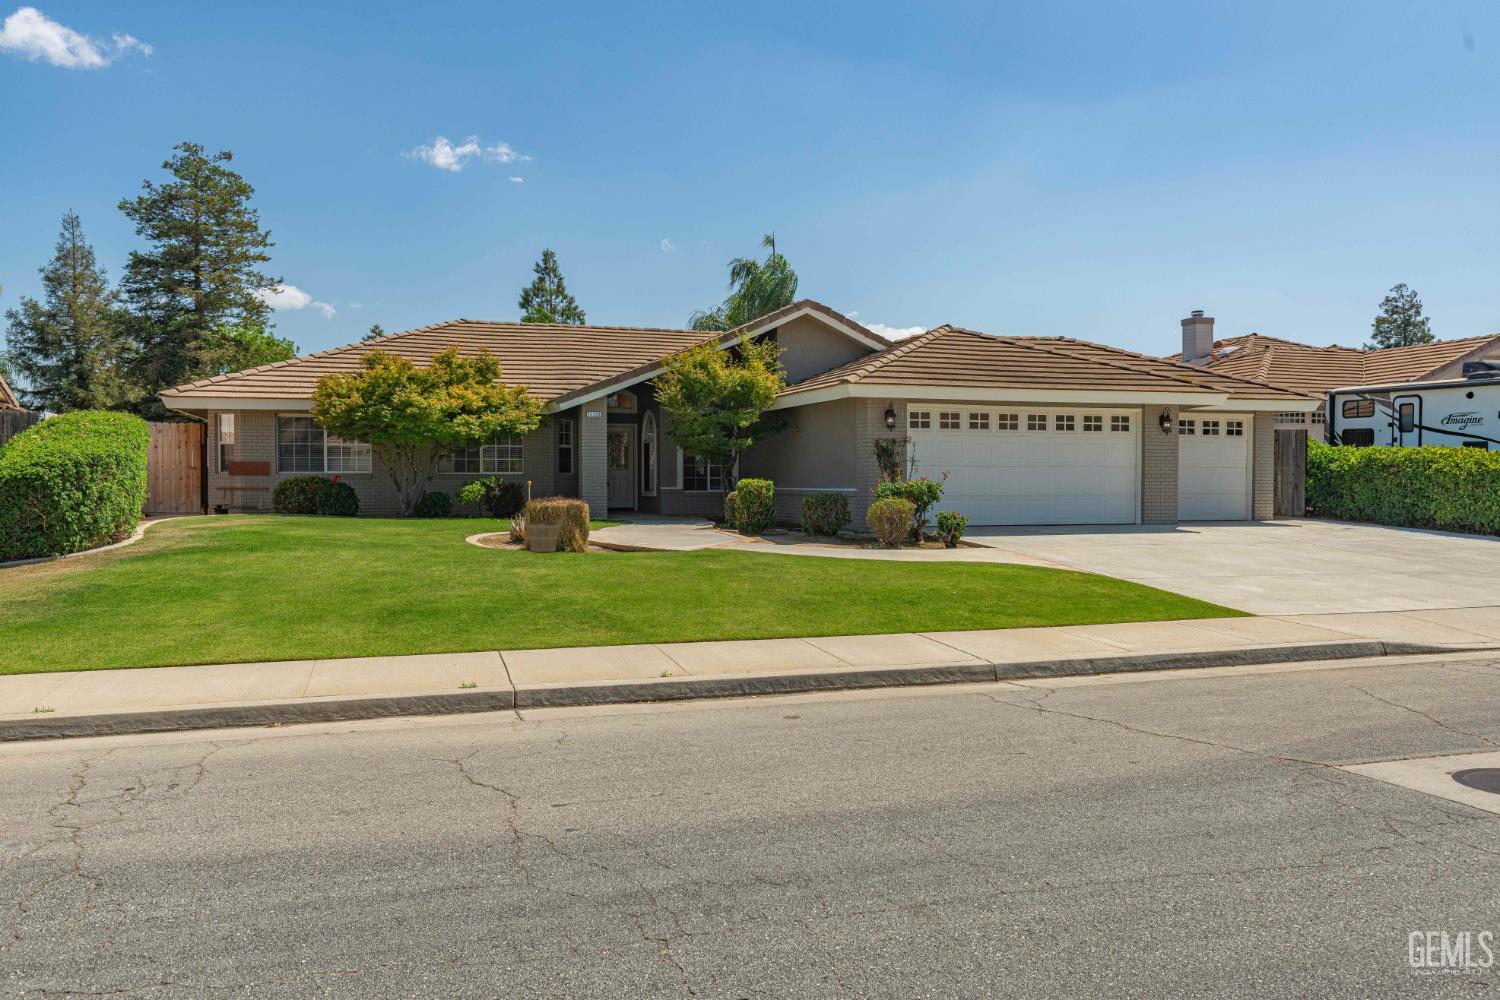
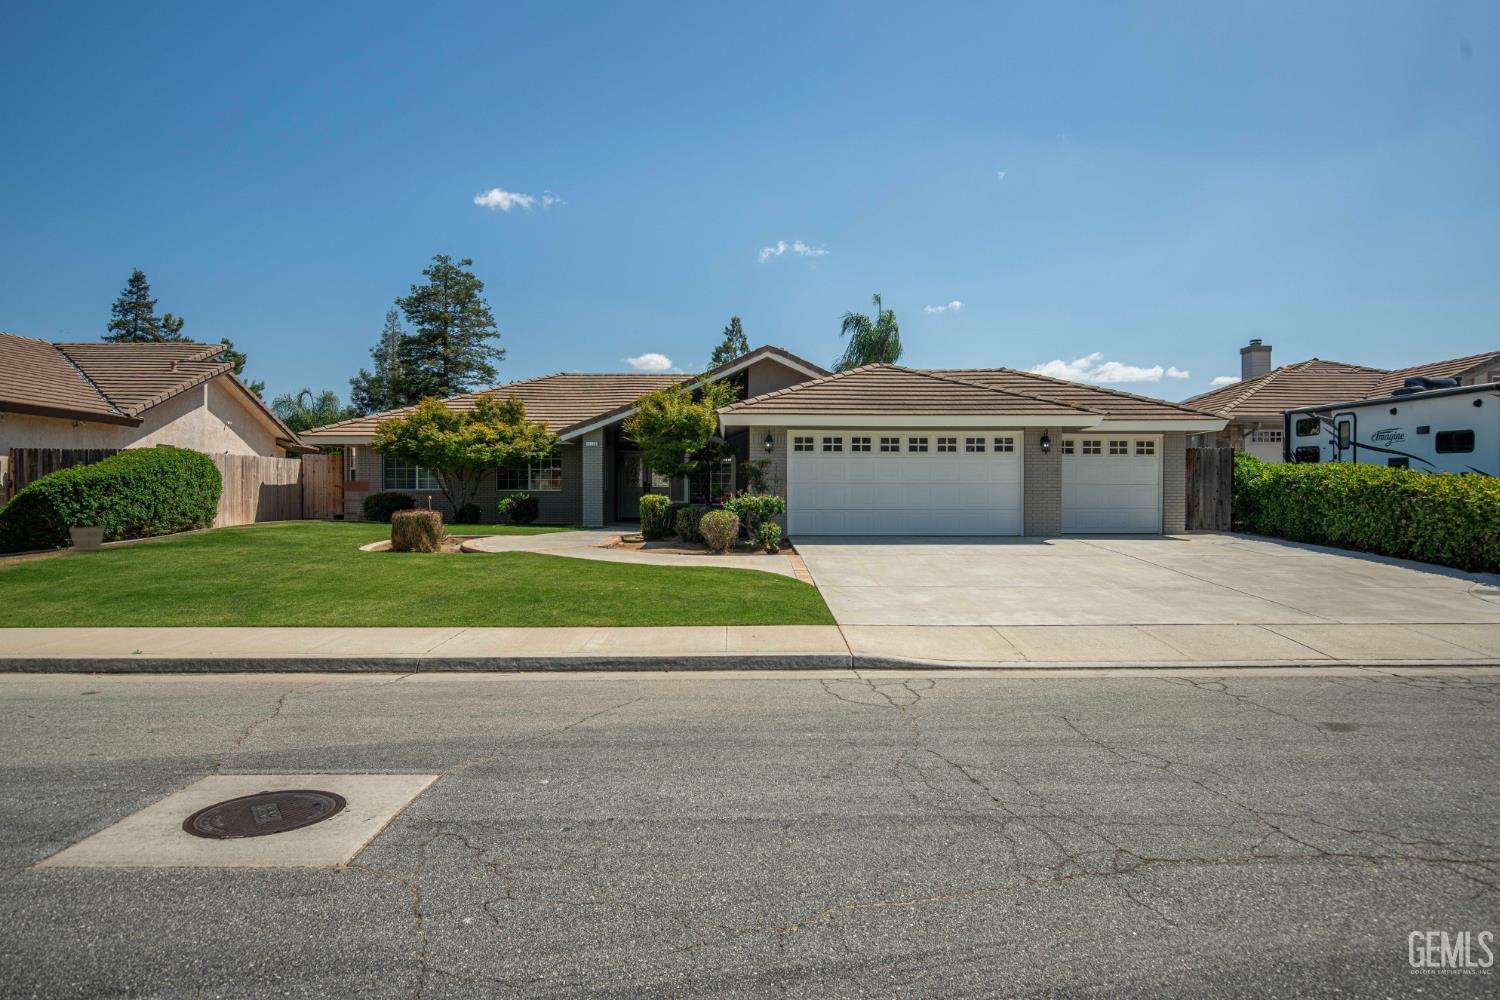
wooden bucket: present [526,522,560,552] -> present [70,526,105,551]

